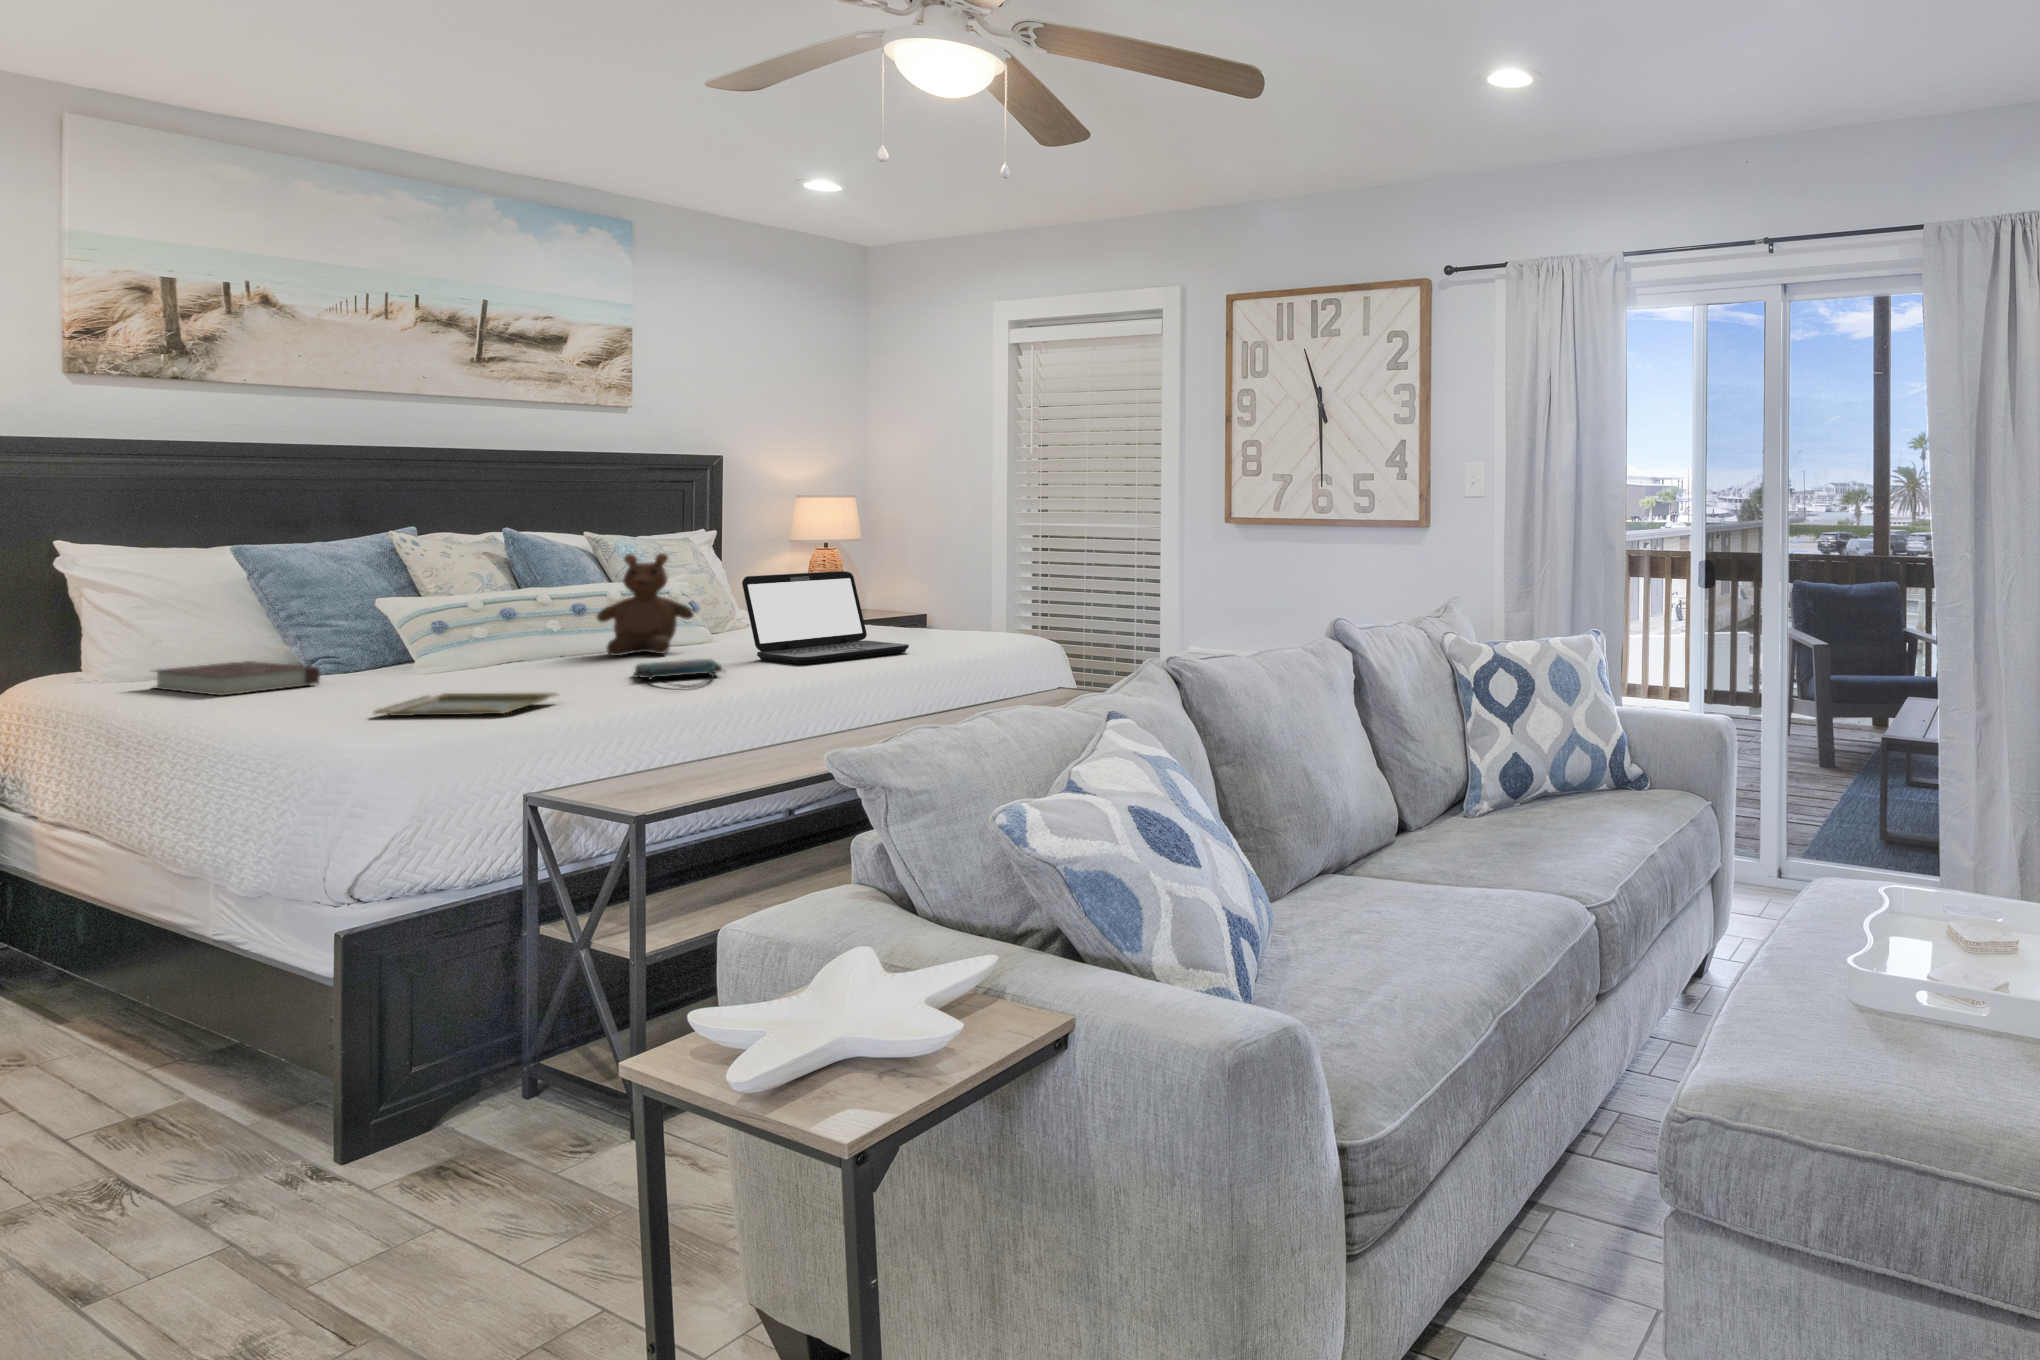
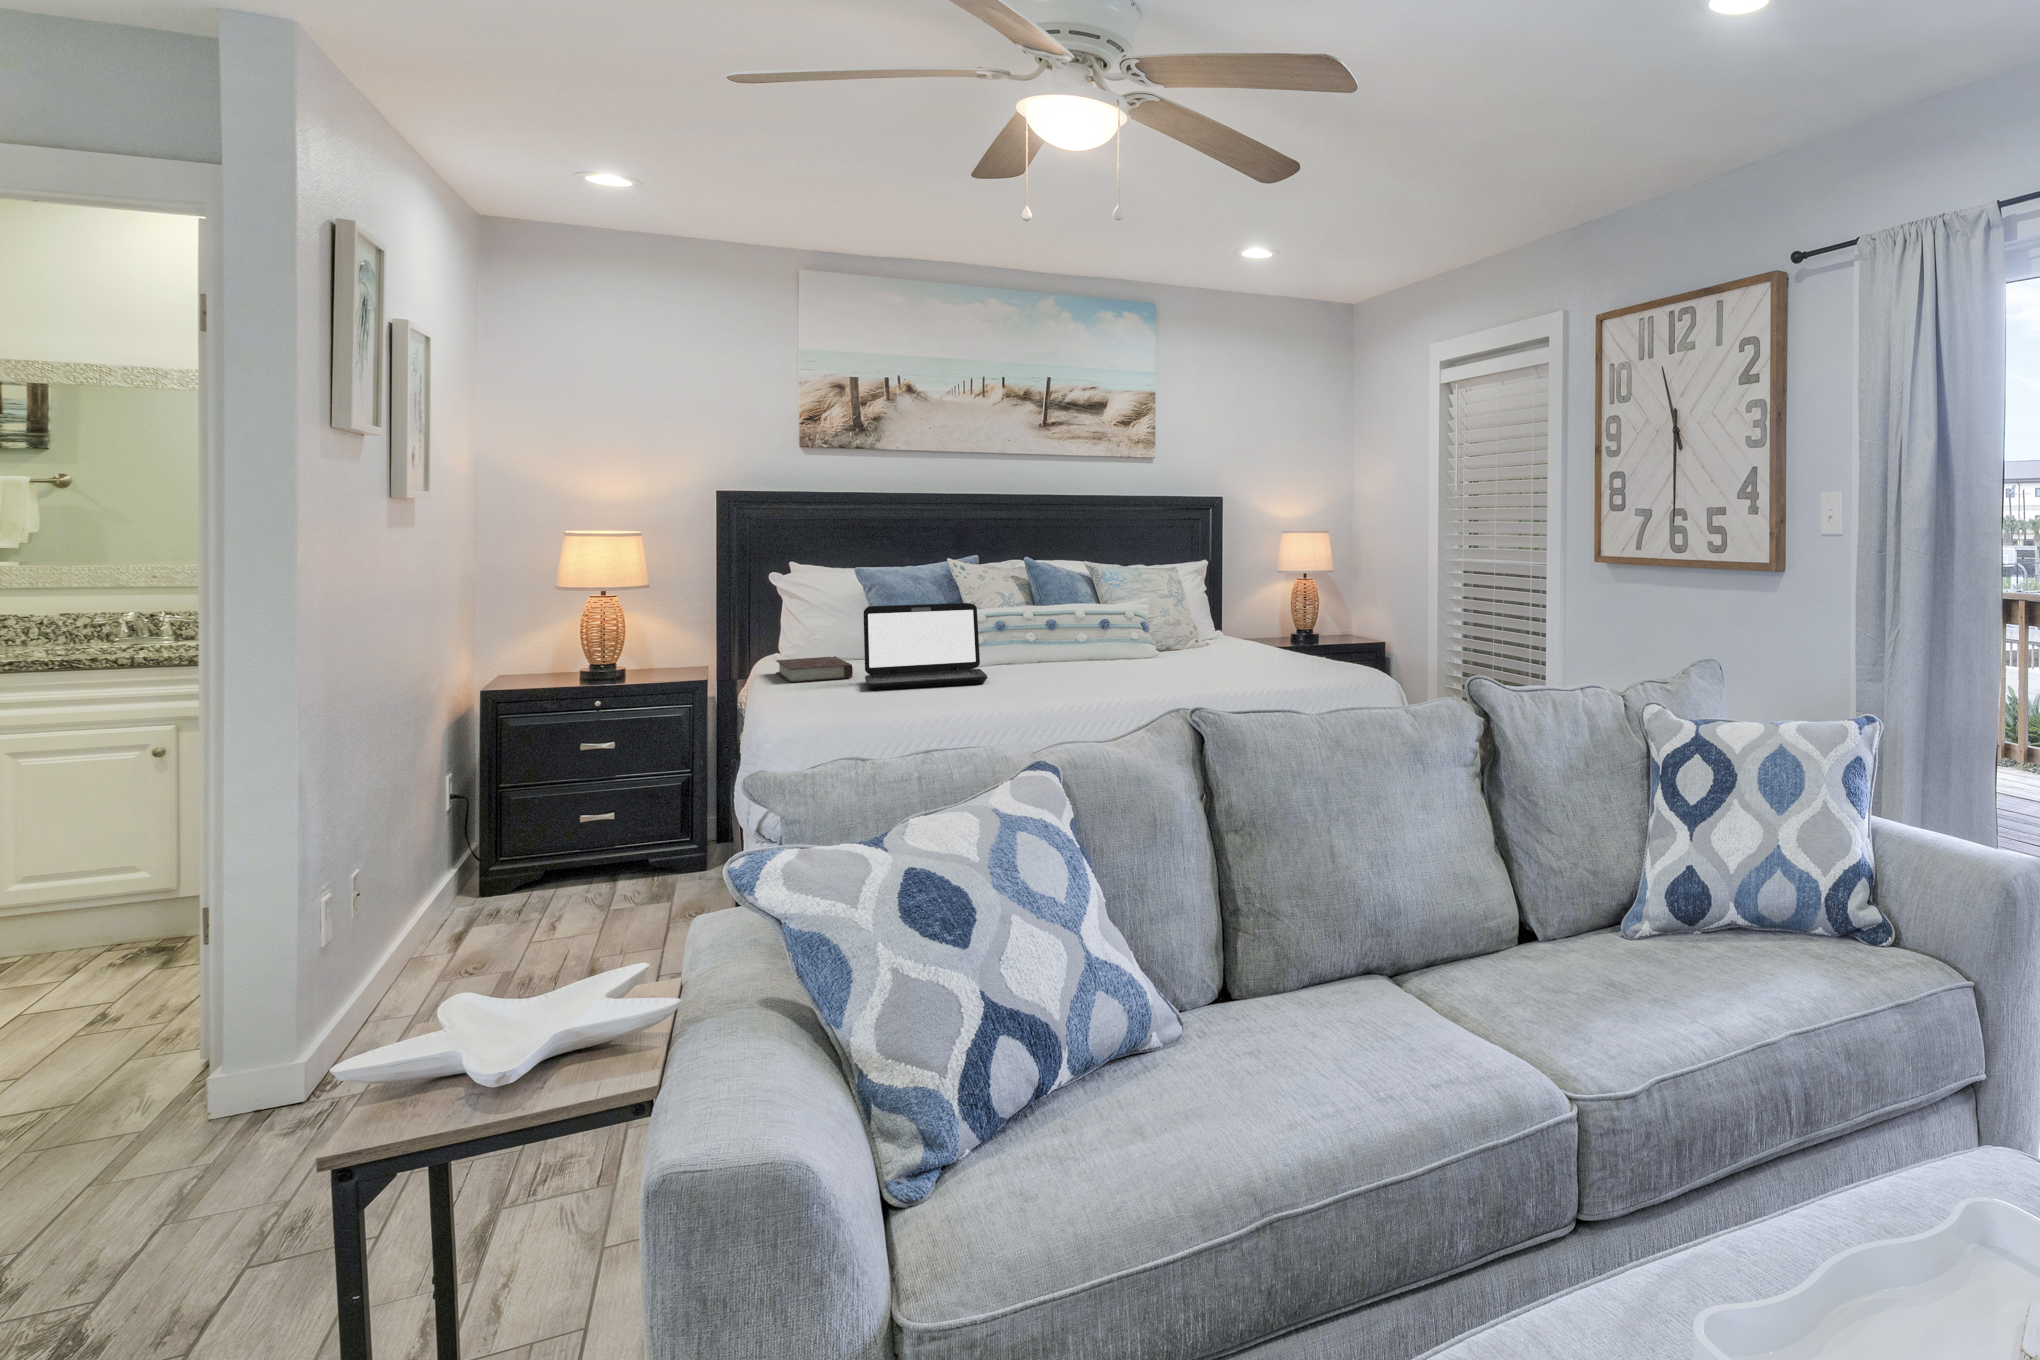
teddy bear: present [597,553,694,656] -> none [1053,582,1122,667]
laptop: present [742,571,909,665] -> present [864,603,987,690]
tote bag: present [633,659,723,688] -> none [1011,676,1088,702]
tray: present [373,693,557,716] -> none [807,693,929,714]

